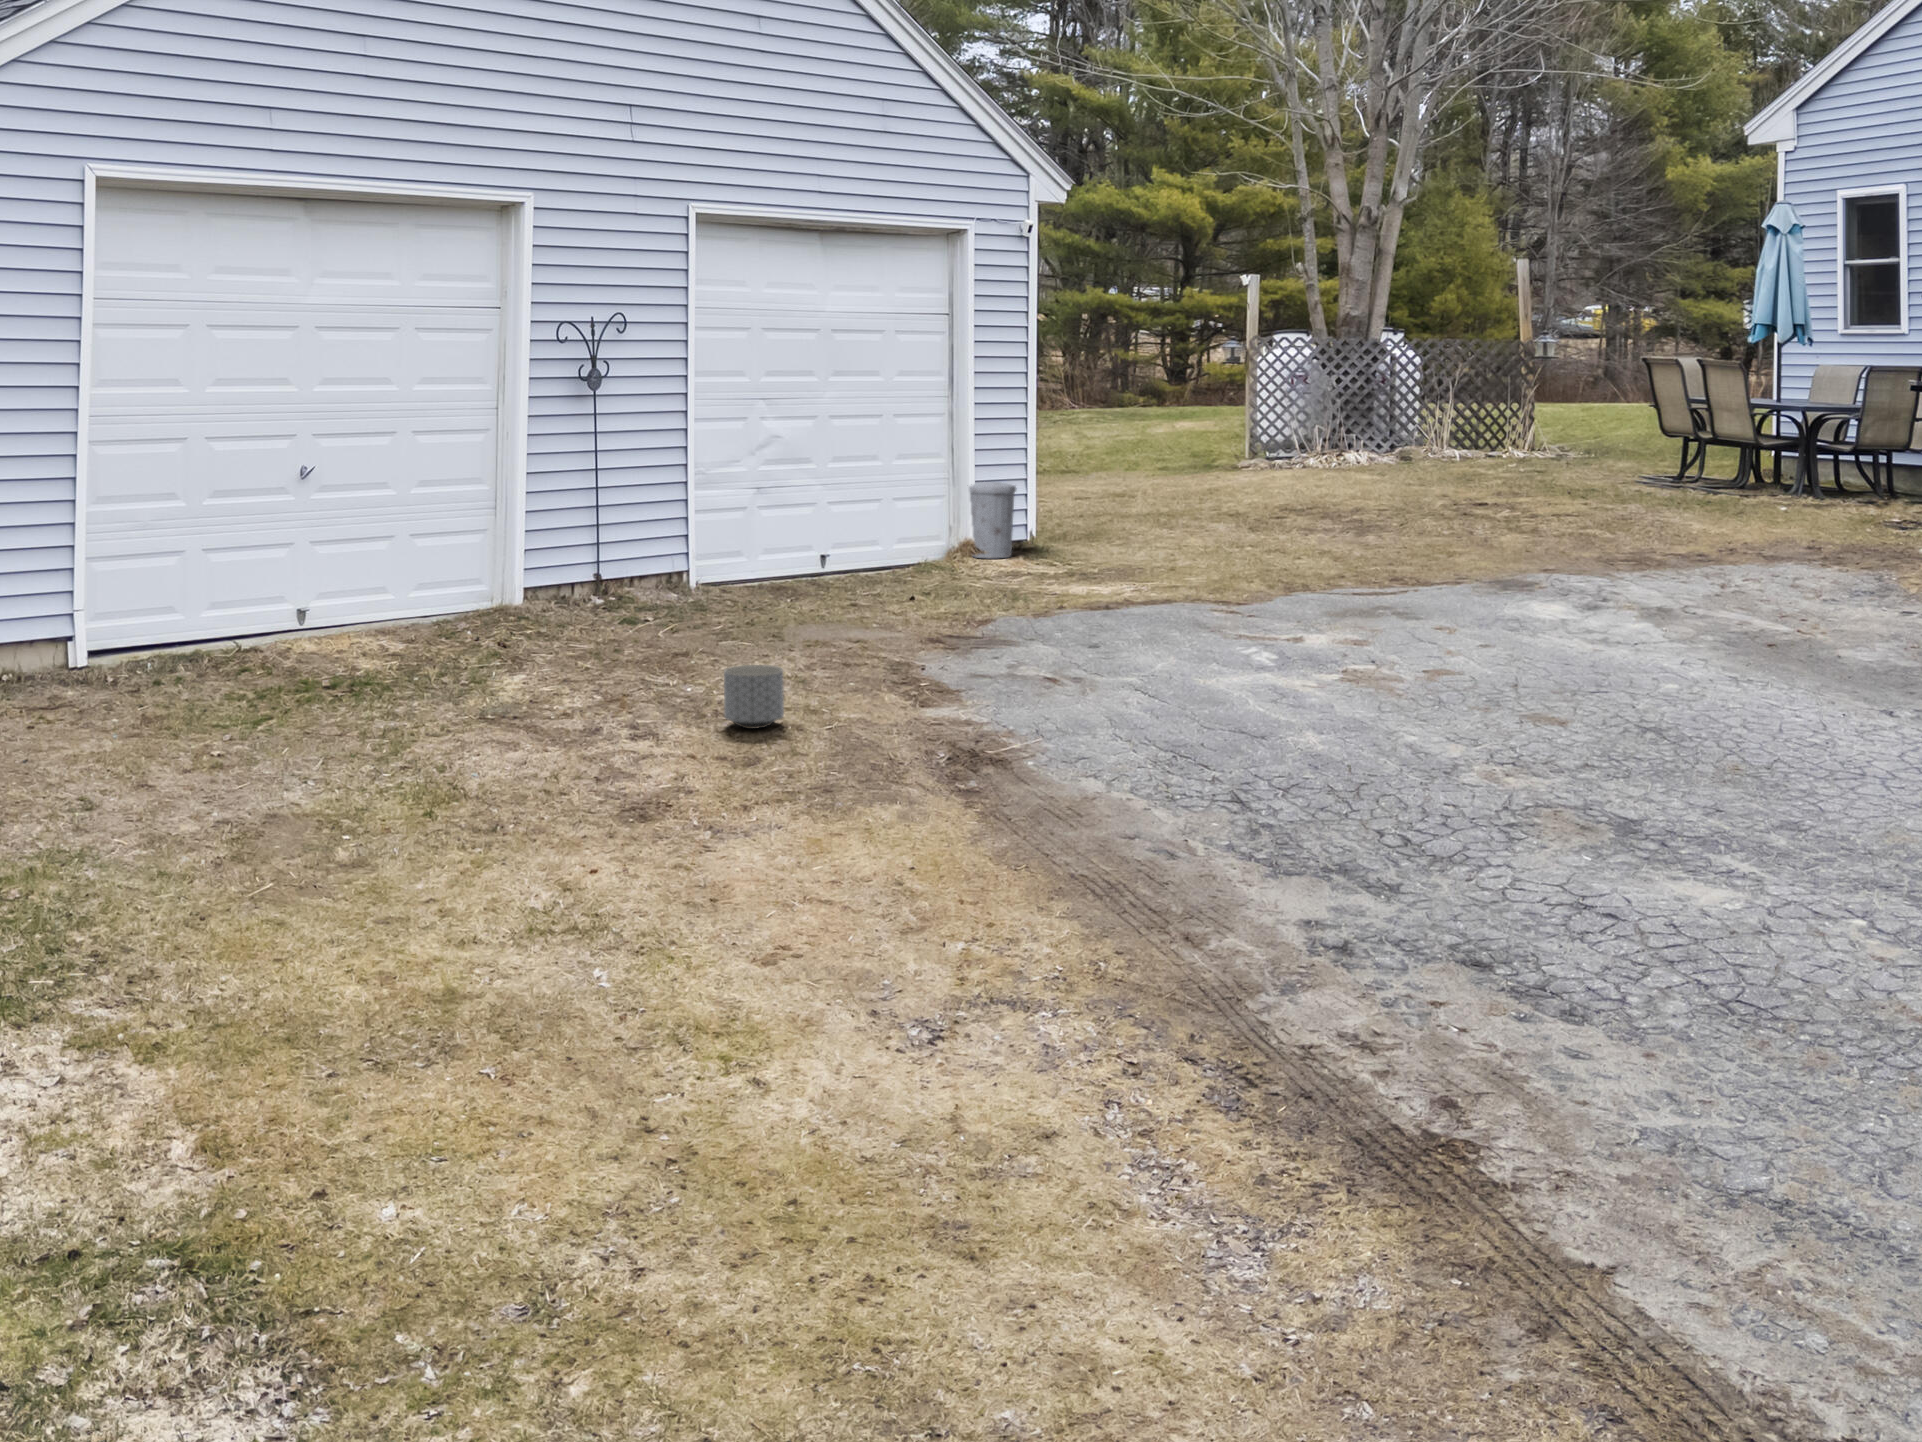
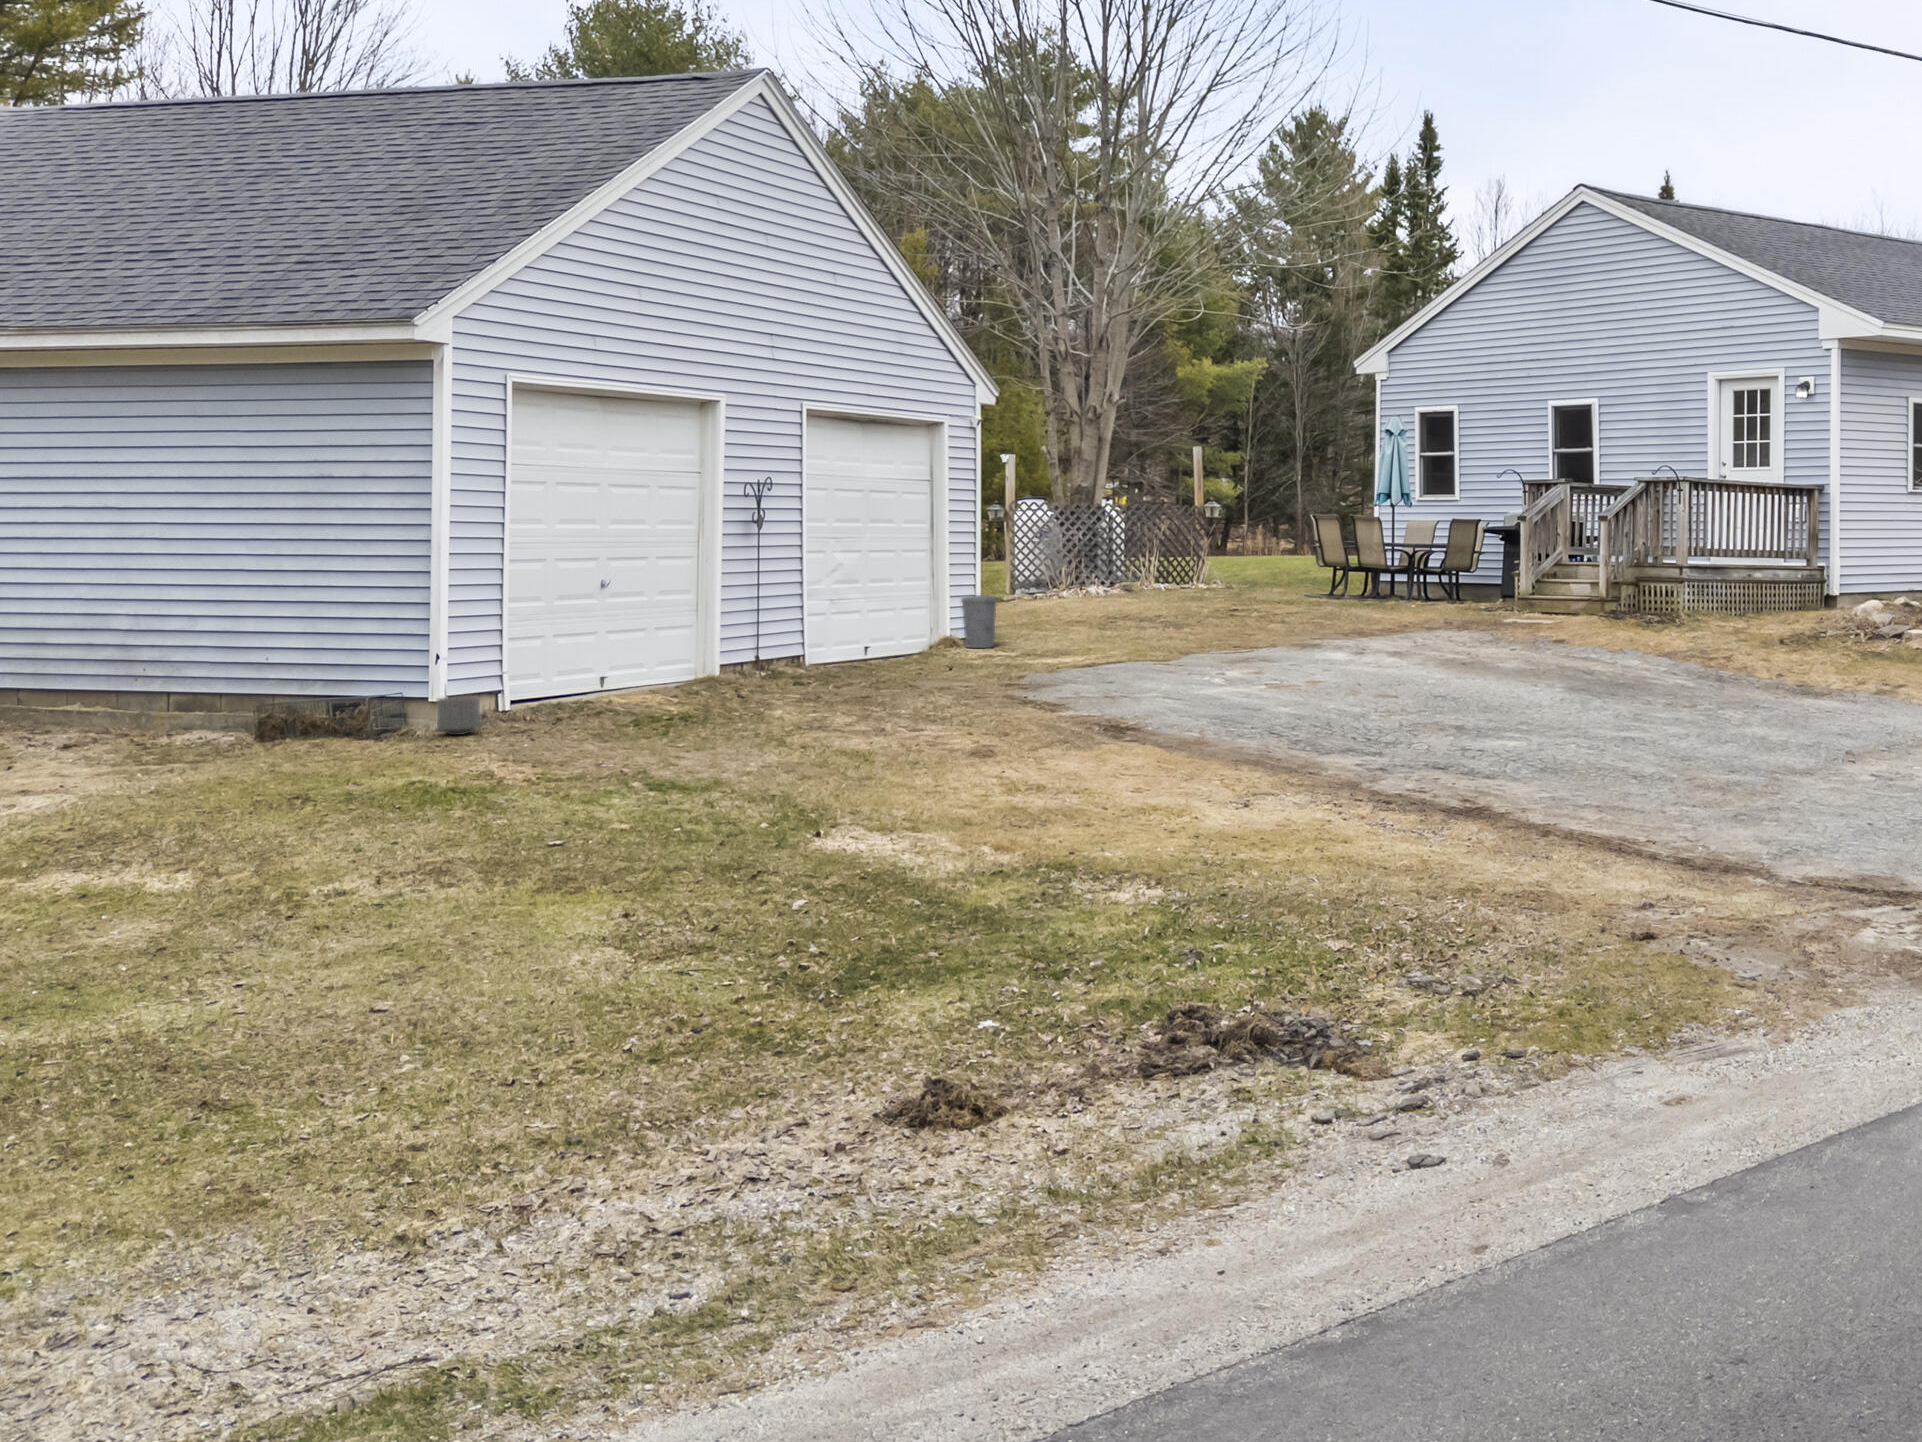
planter: present [724,665,784,729] -> present [437,696,480,735]

